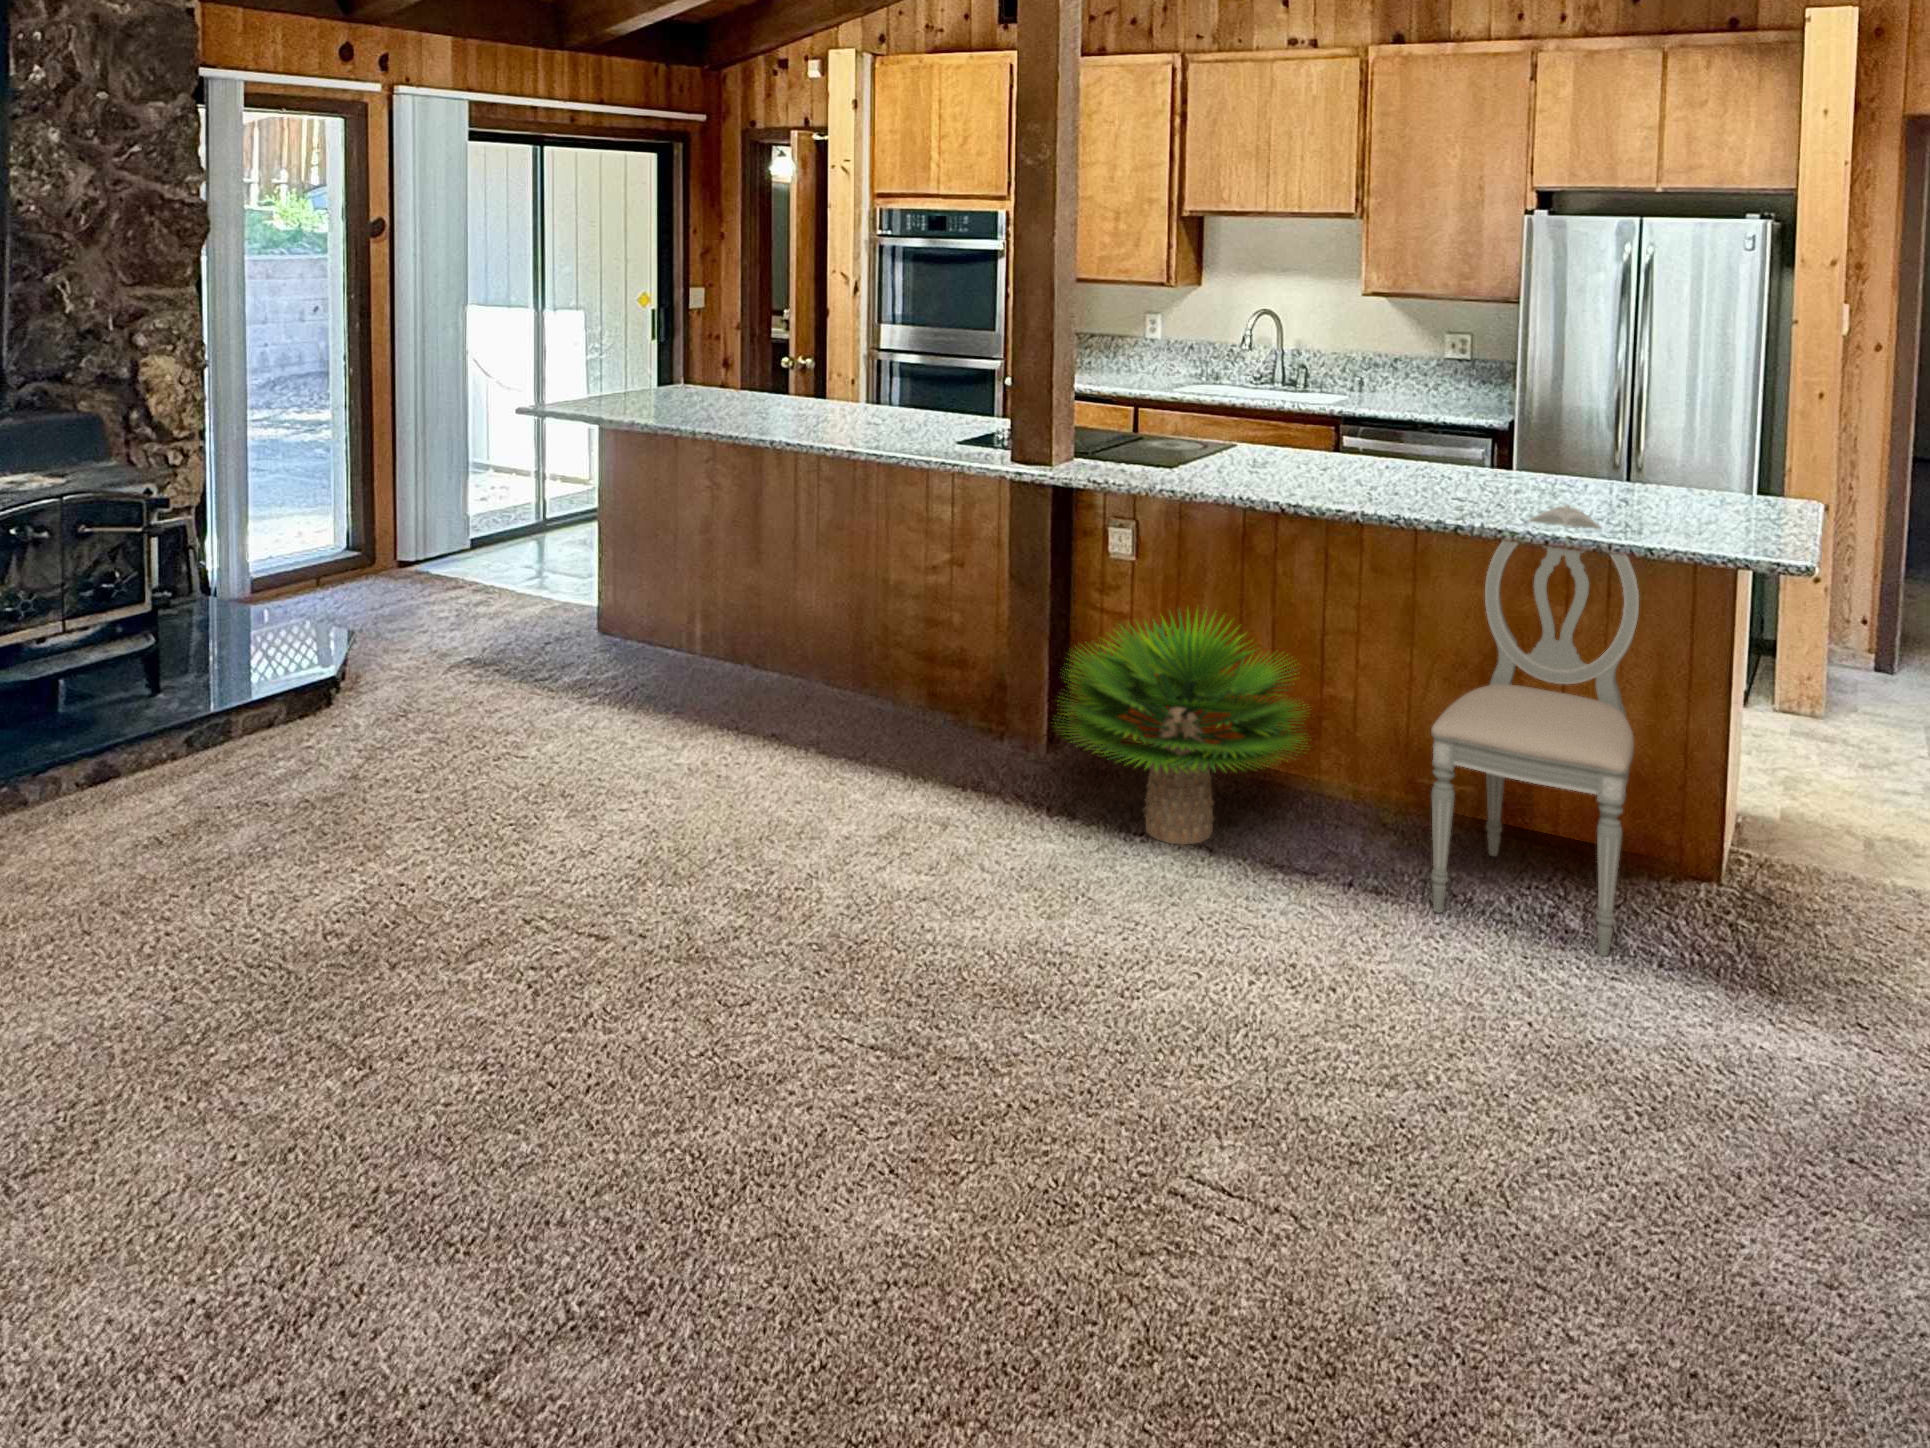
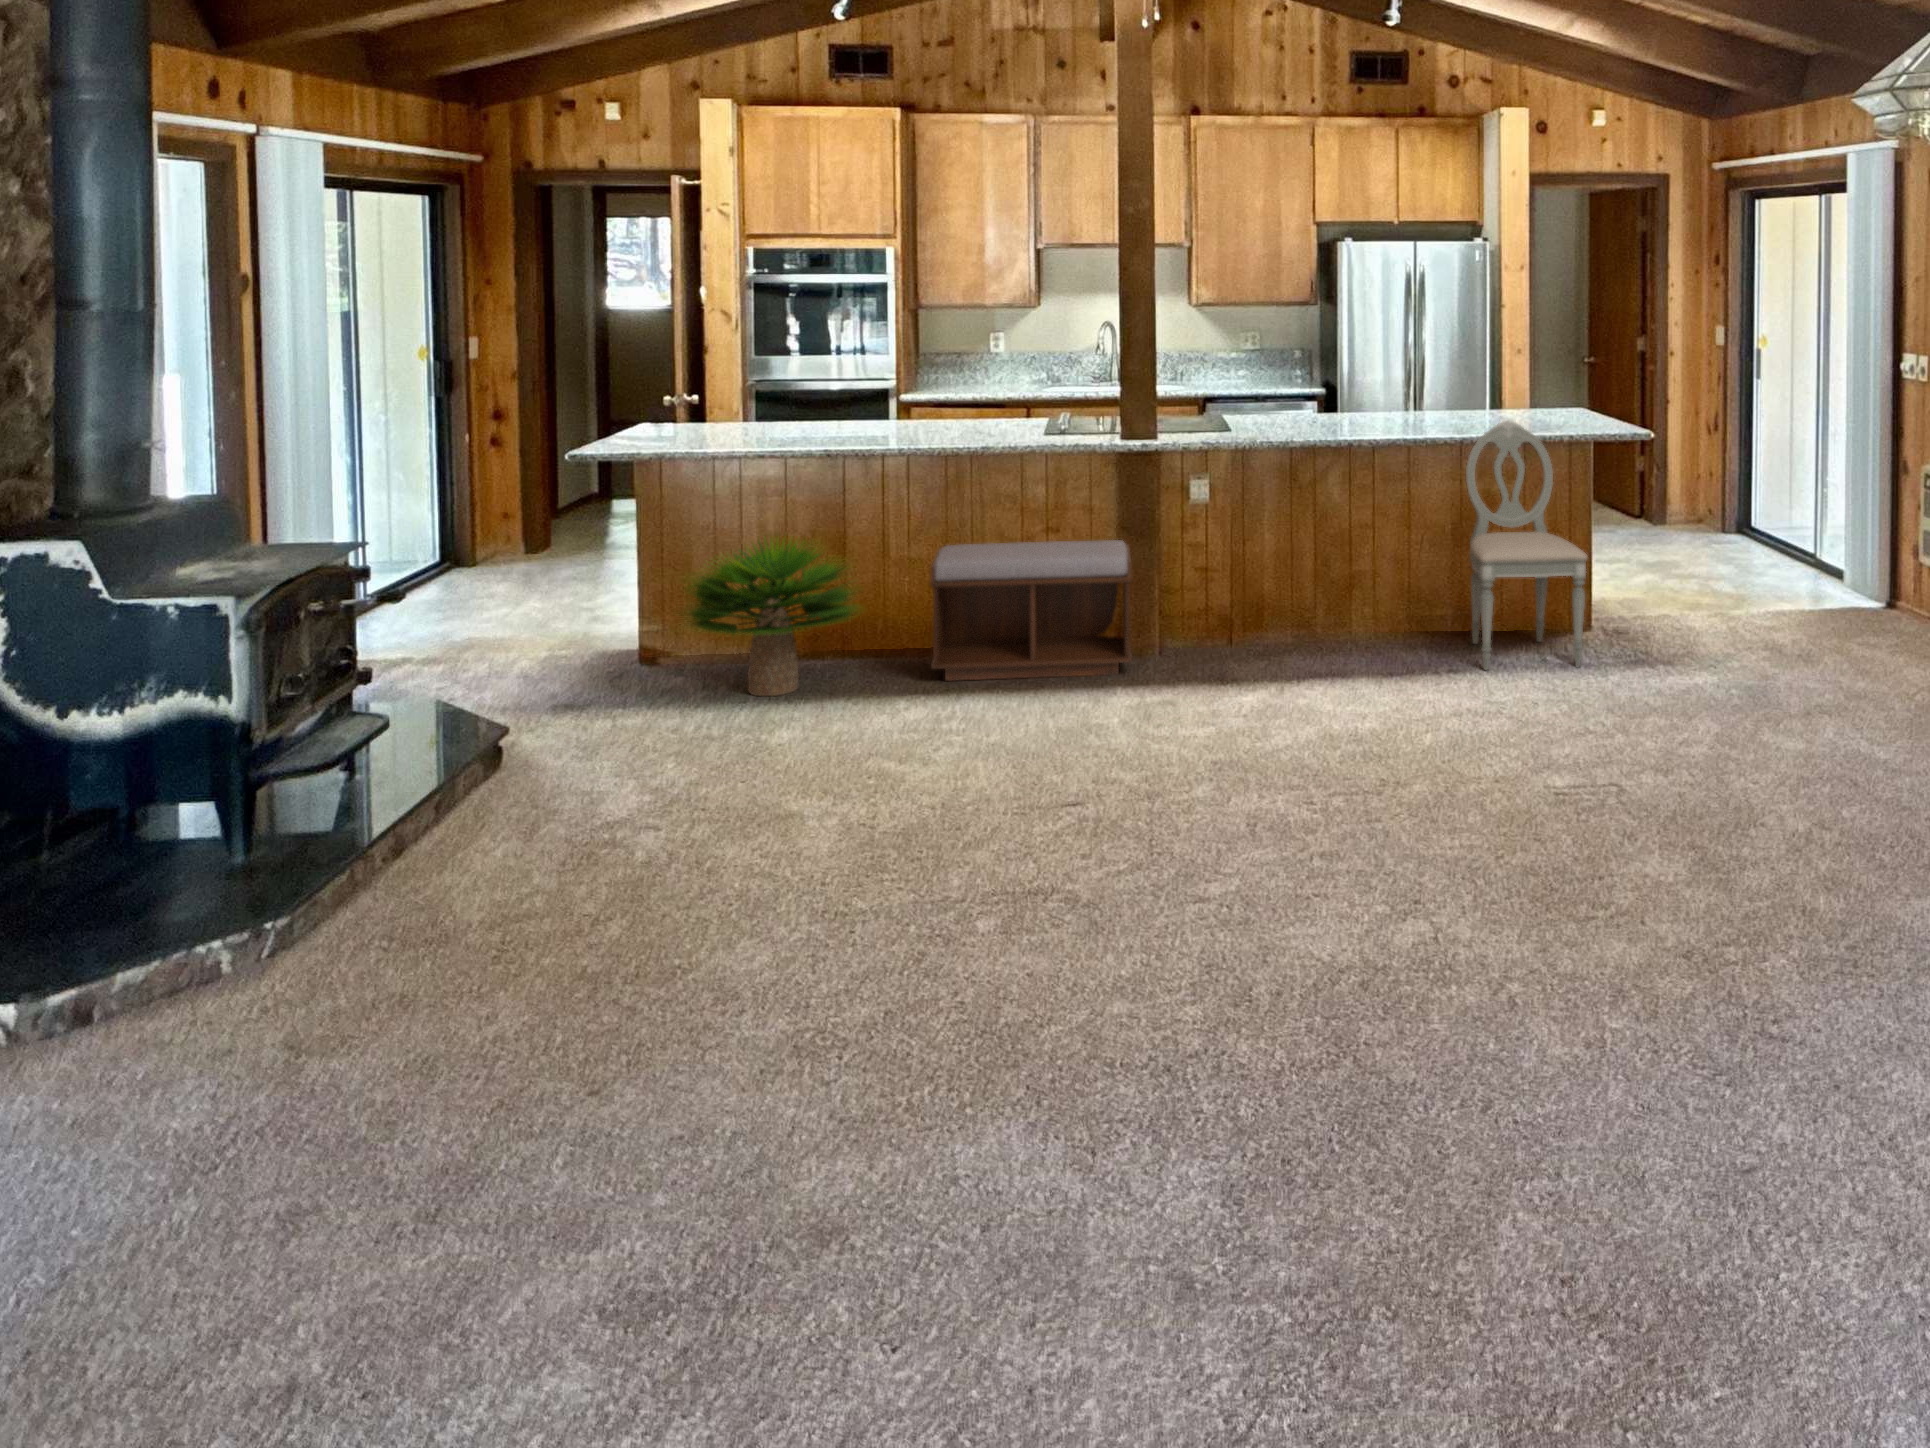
bench: none [764,561,1032,769] -> present [930,540,1132,681]
potted plant: present [1063,609,1304,845] -> present [685,536,860,696]

